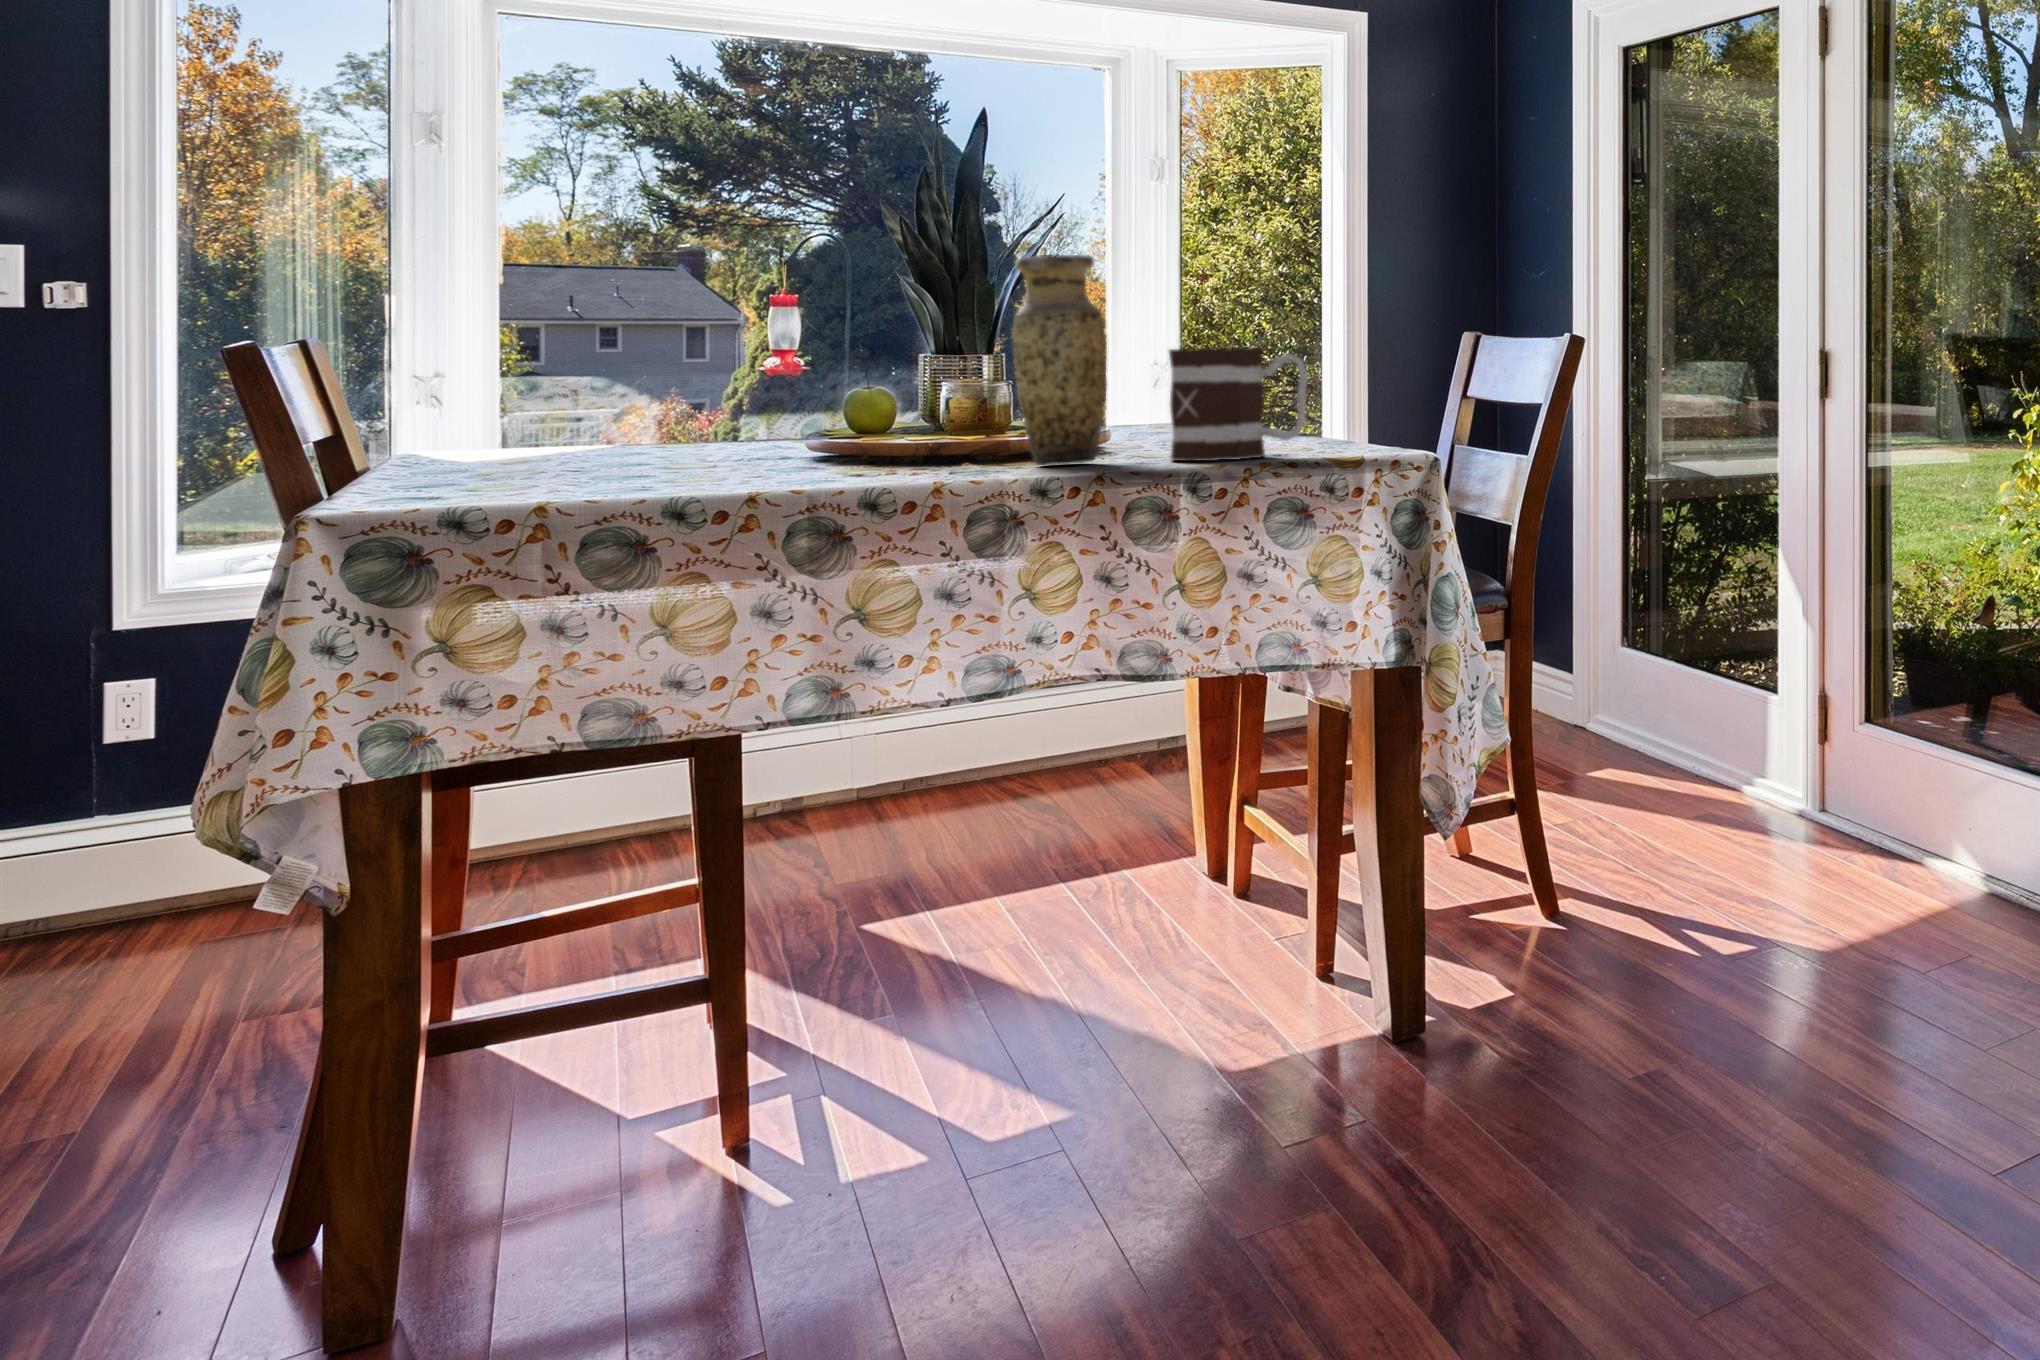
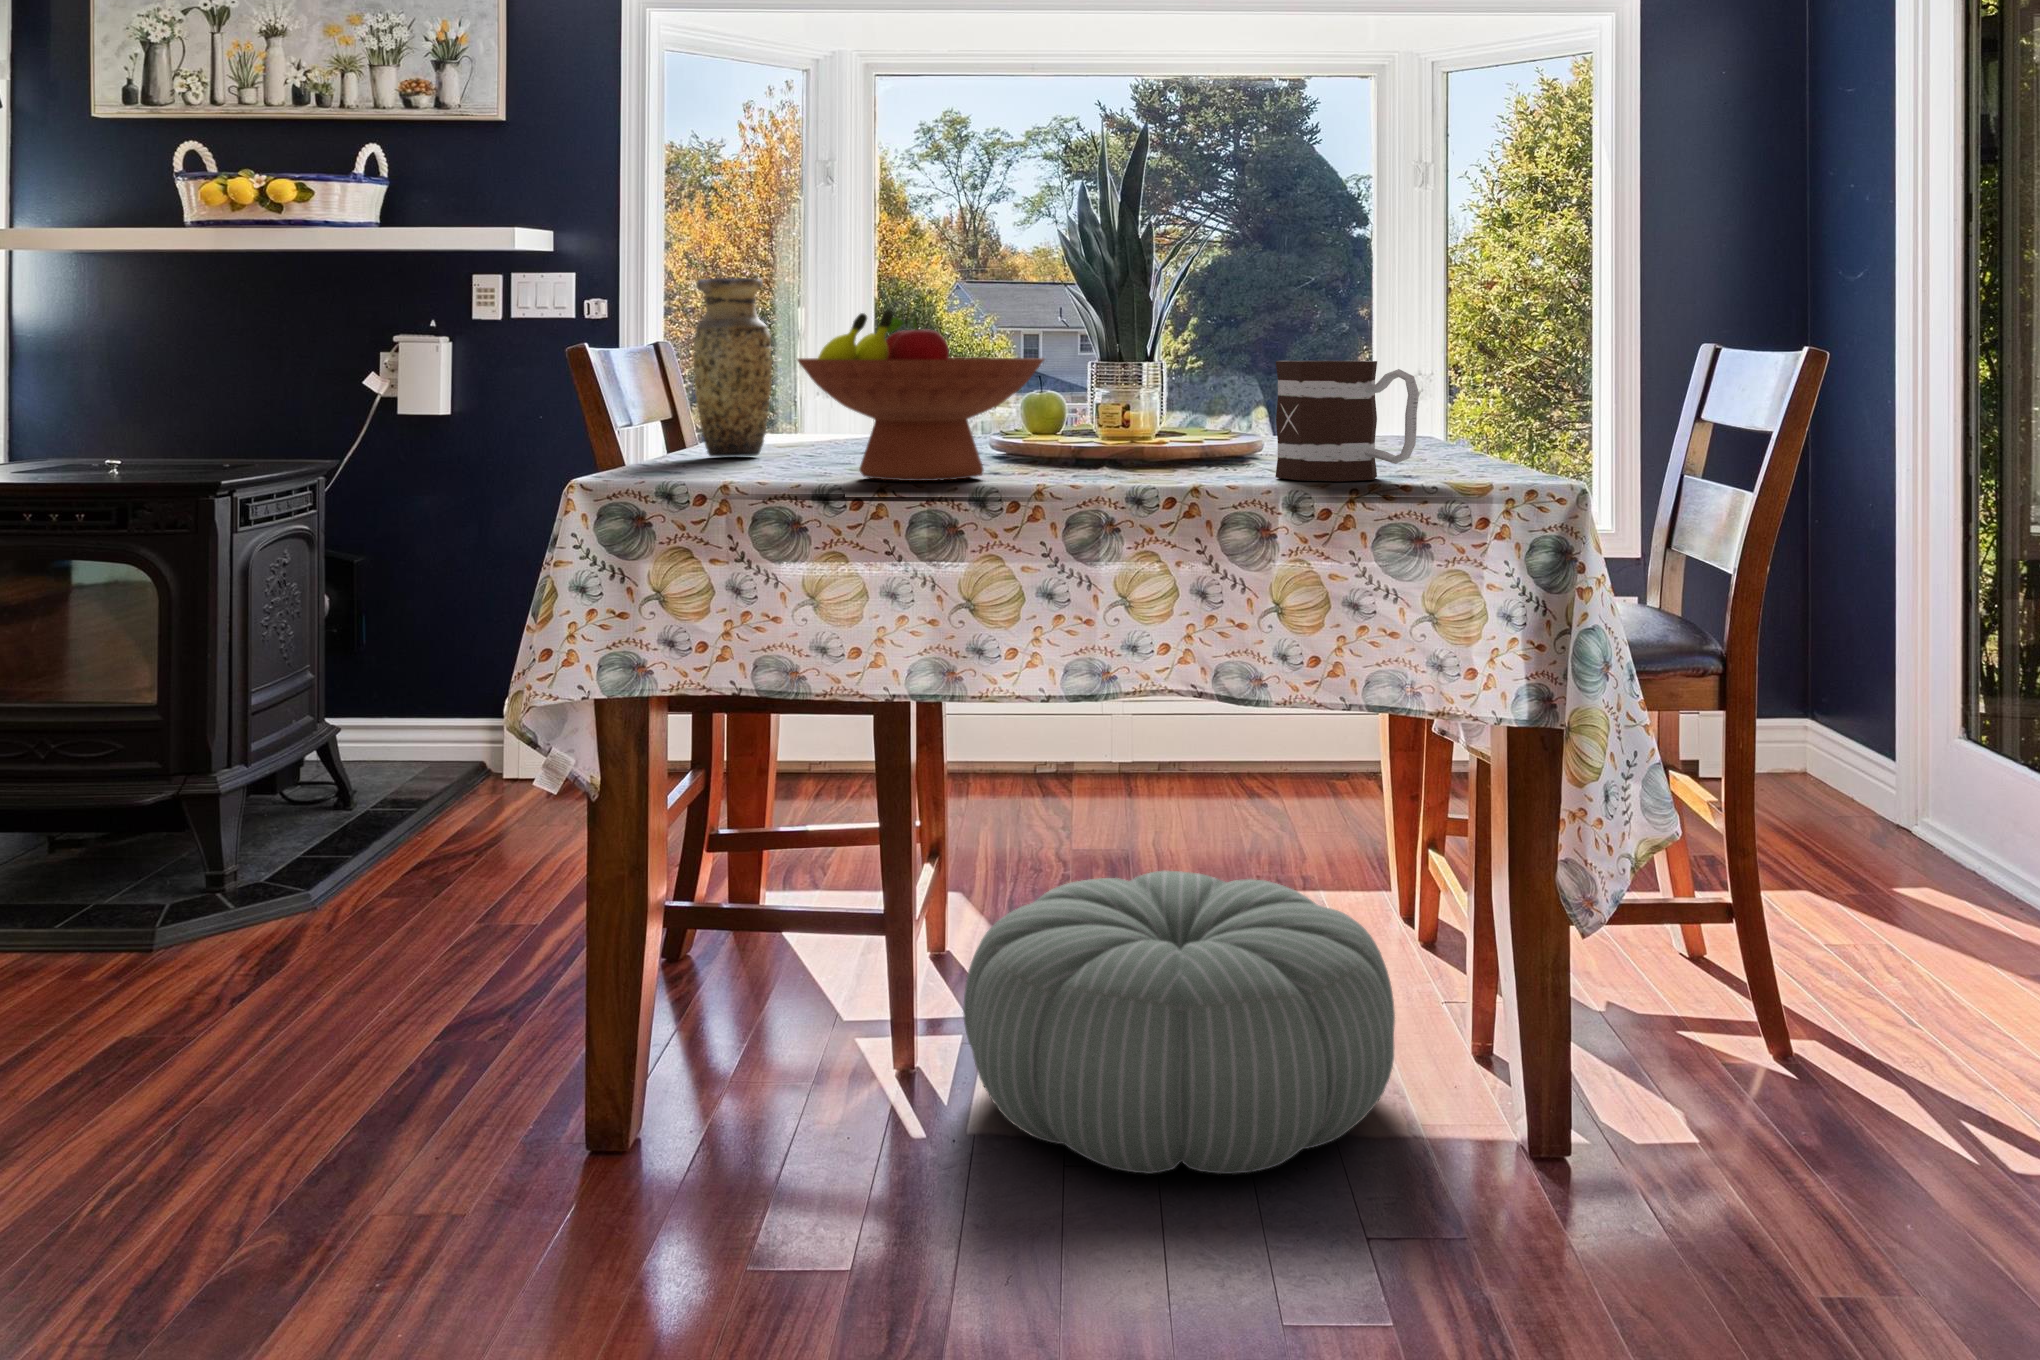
vase: present [1012,255,1107,465] -> present [693,278,772,457]
fruit bowl: none [637,298,940,487] -> present [797,310,1044,481]
pouf: none [825,860,1282,1173] -> present [963,871,1395,1174]

